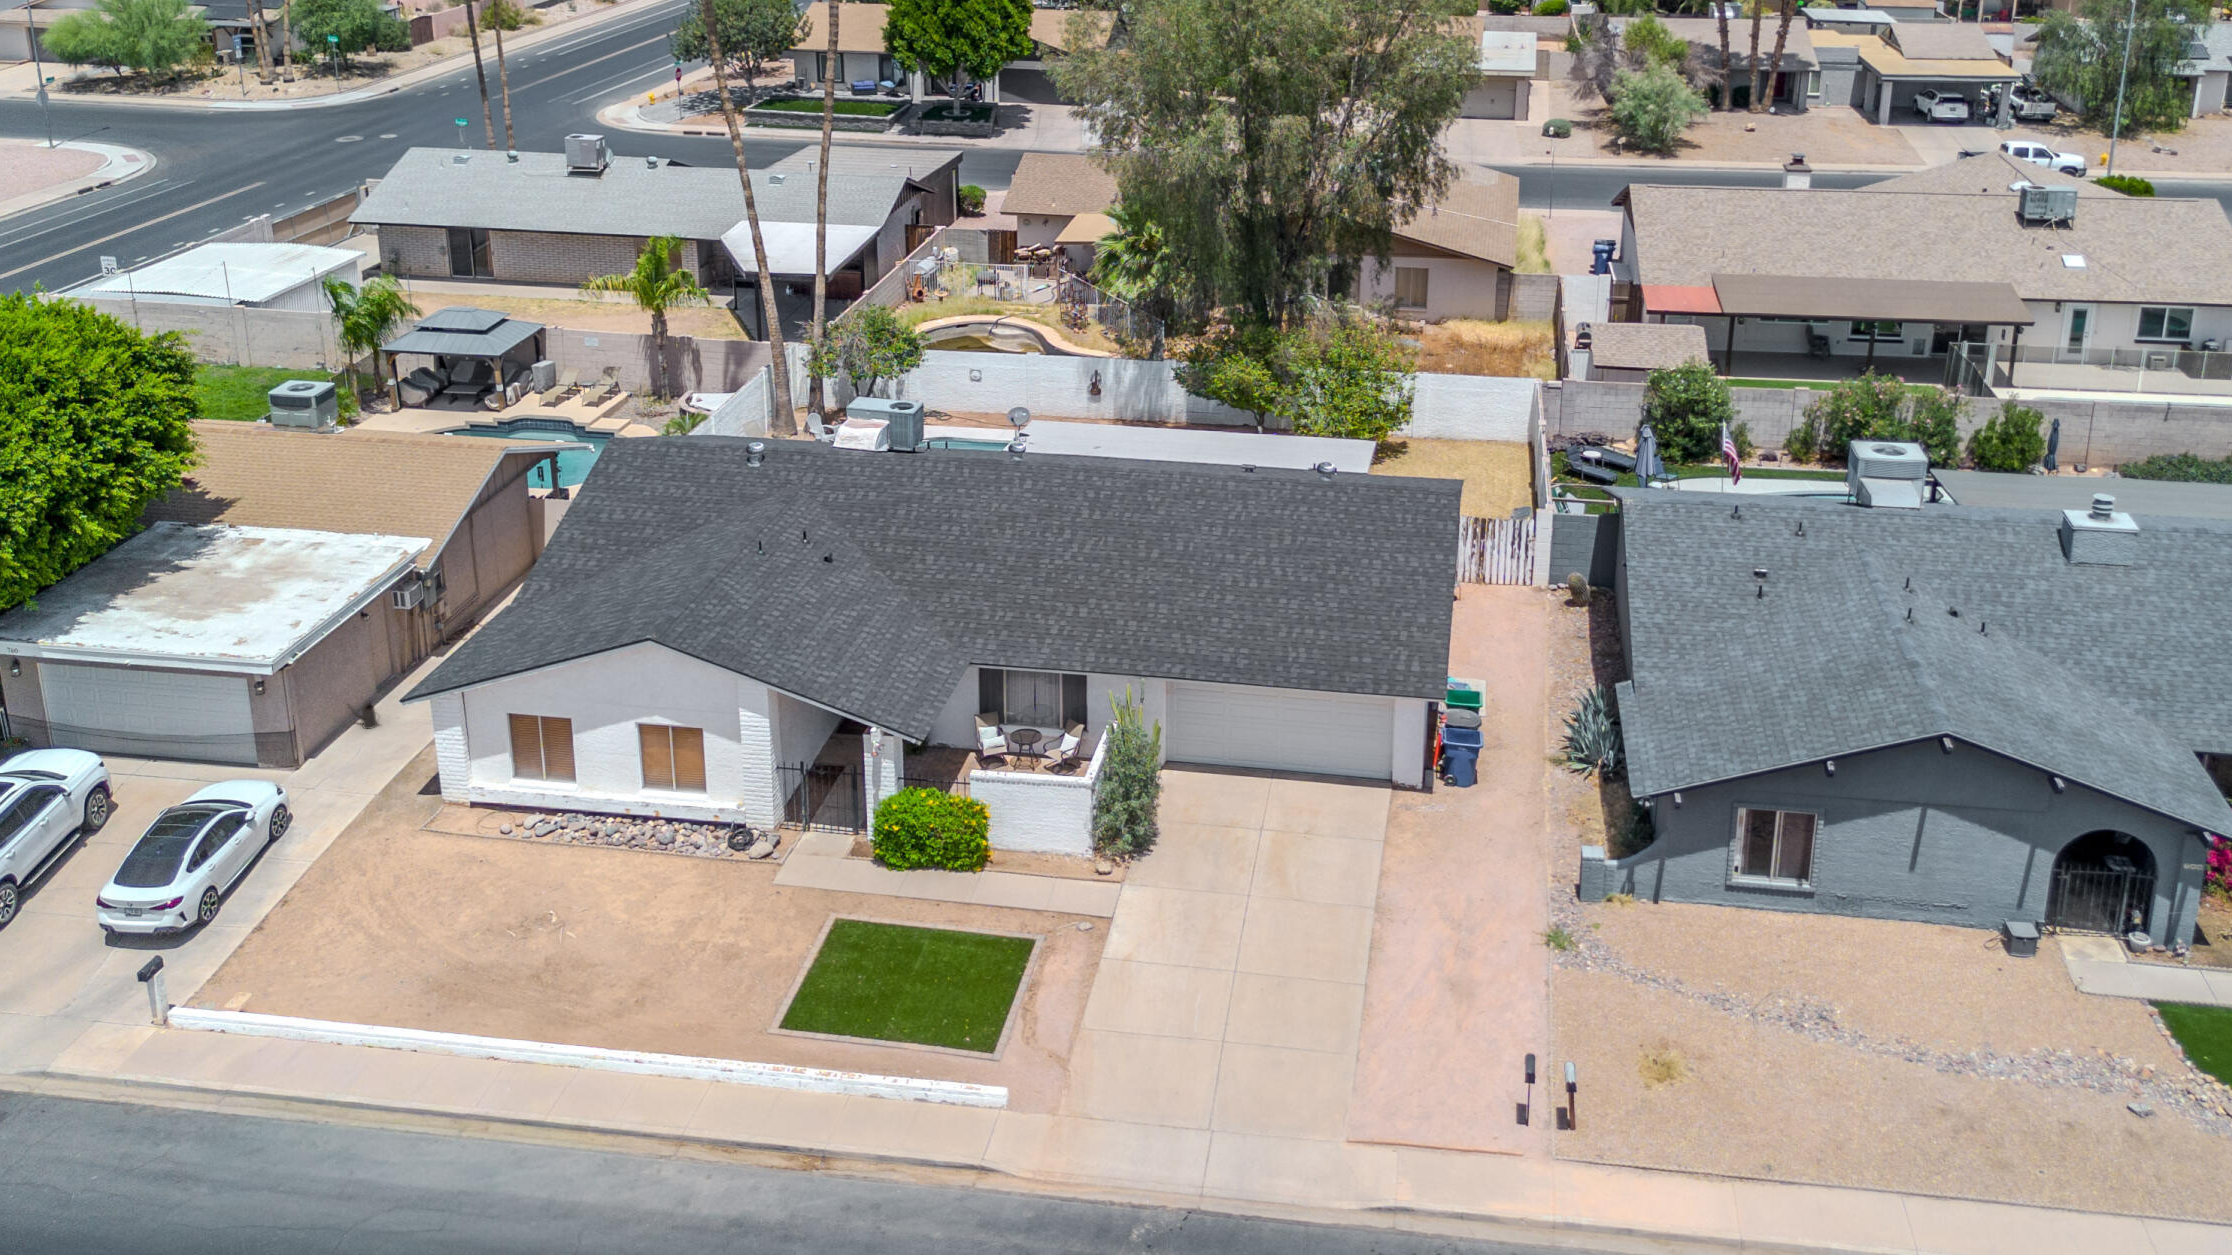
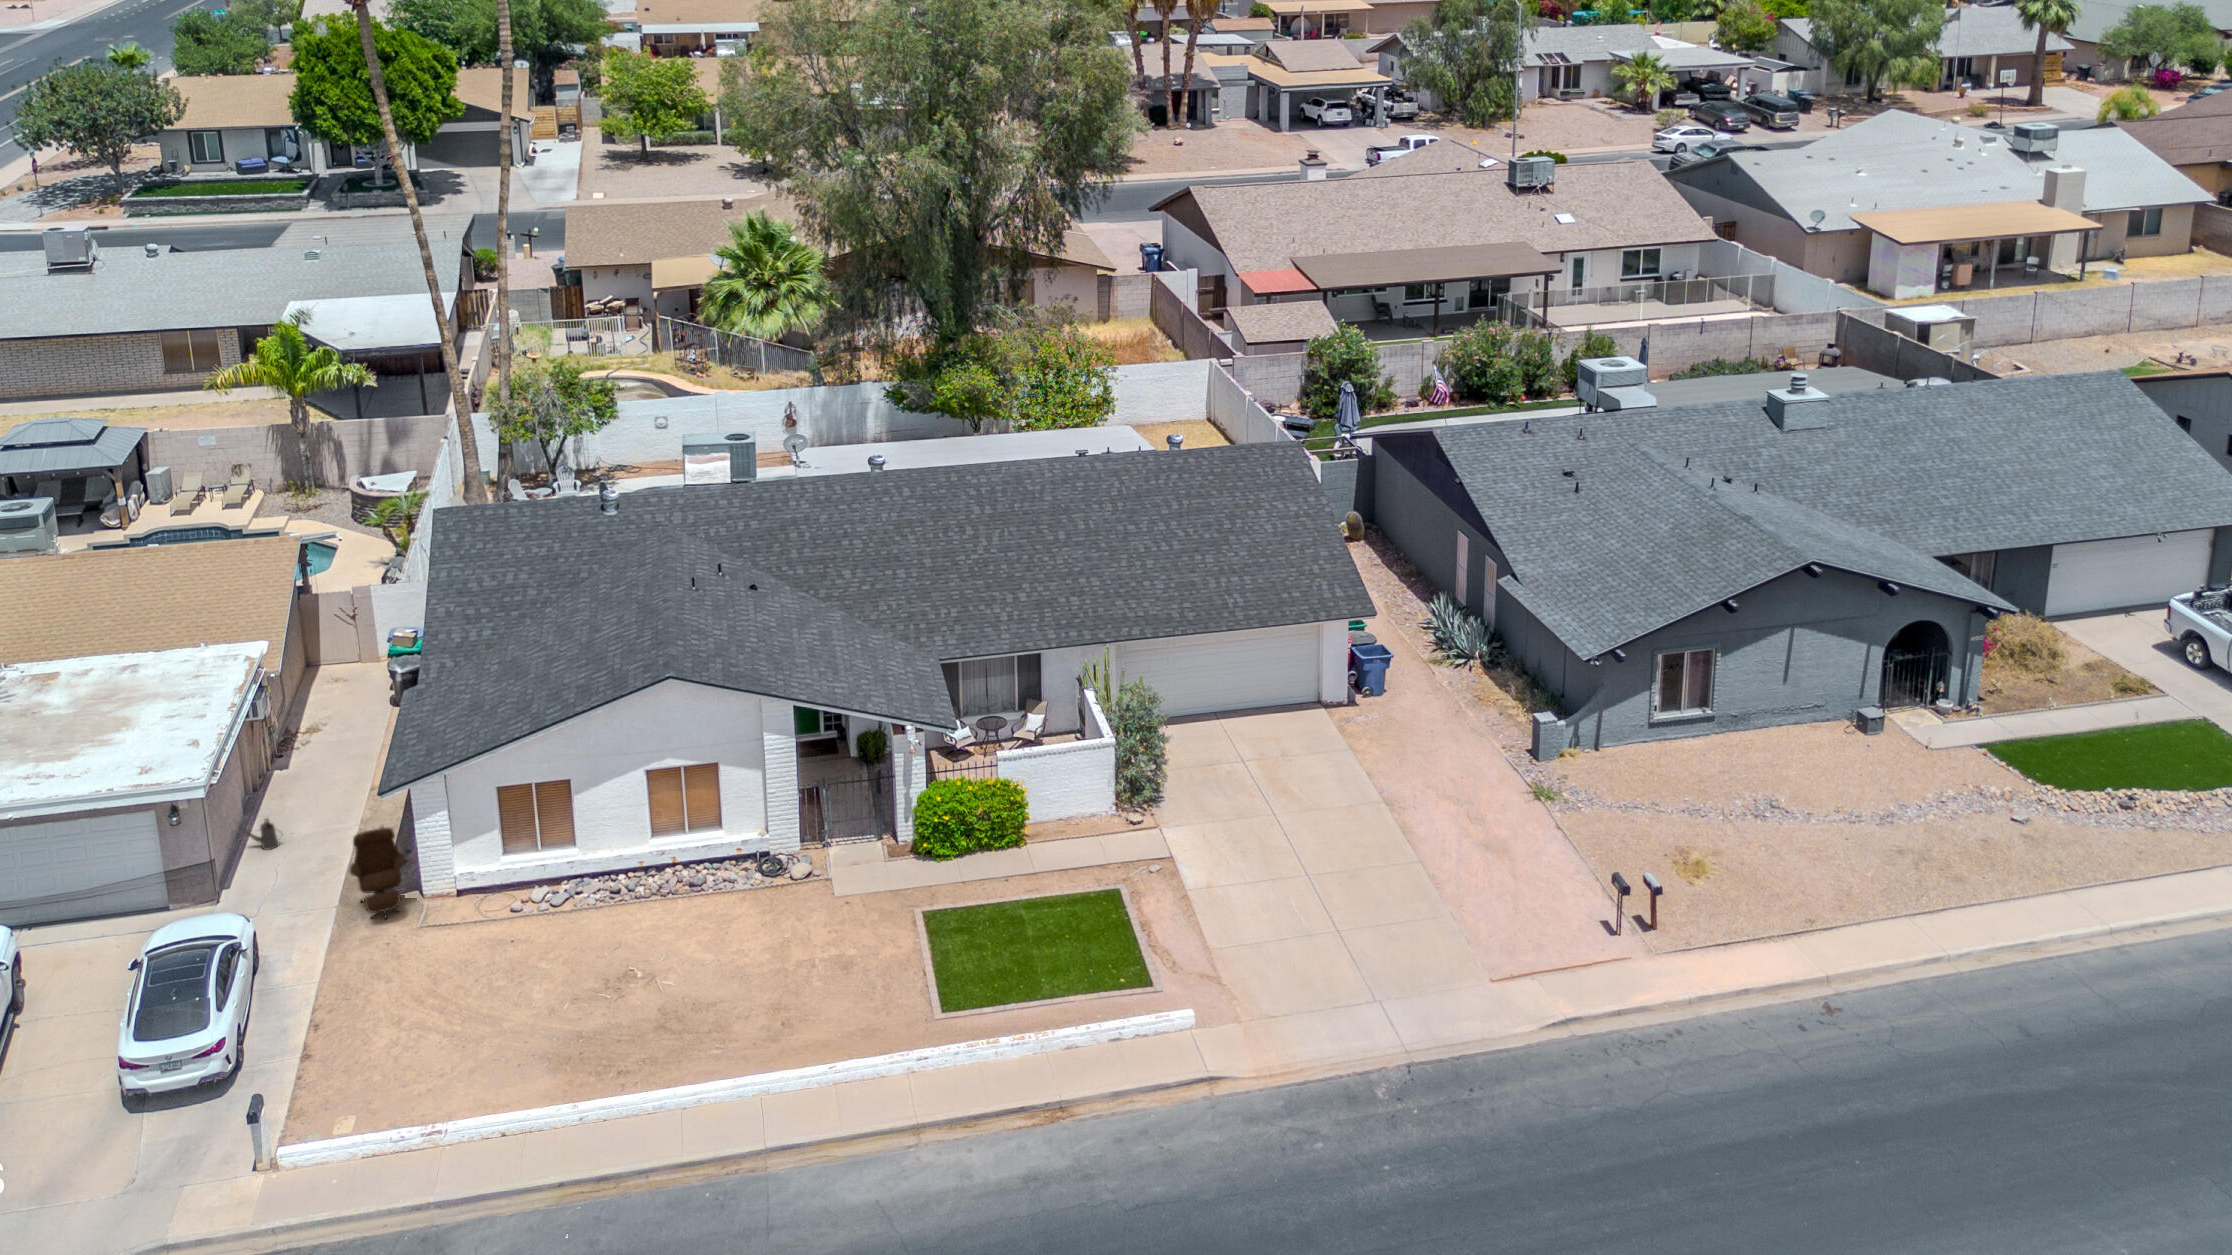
lounge chair: none [389,730,441,816] -> present [350,828,406,917]

